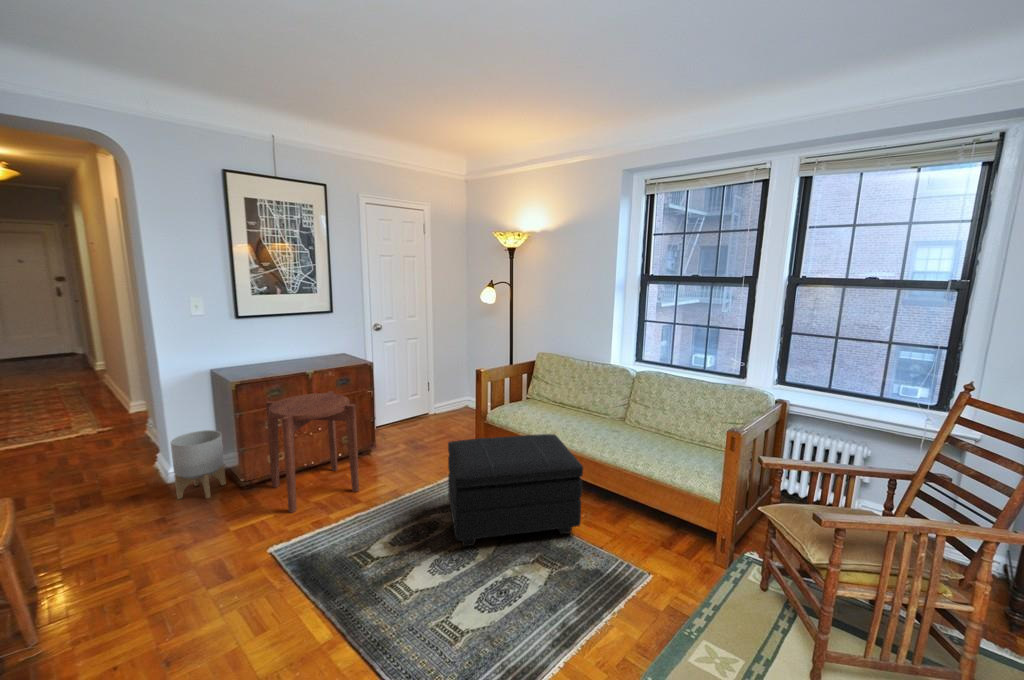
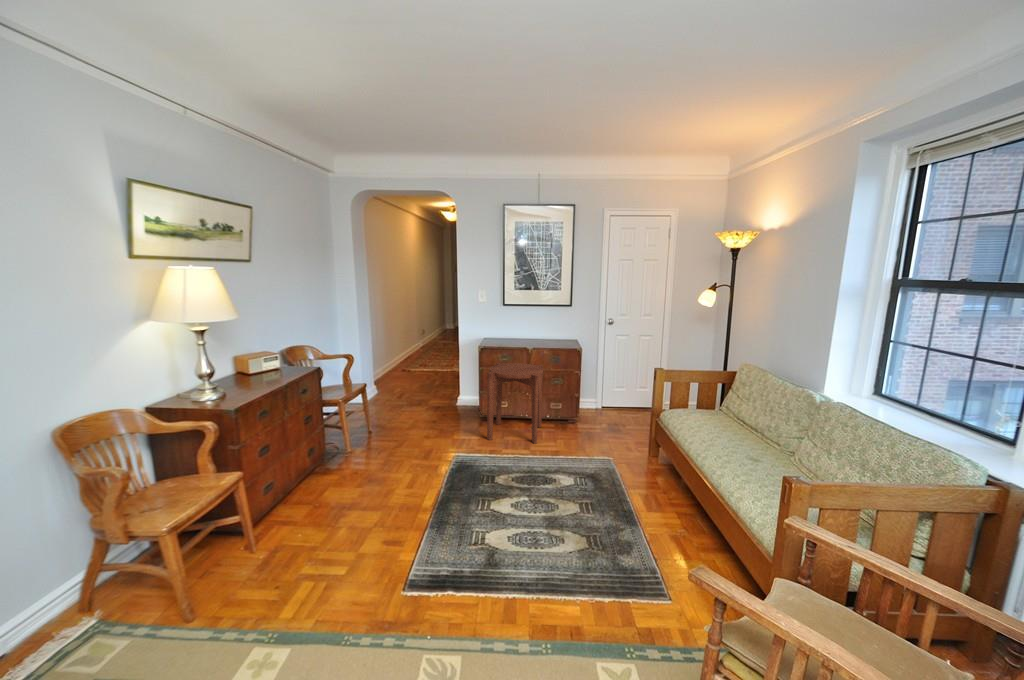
planter: present [171,430,226,499] -> none [452,375,479,418]
footstool: present [448,434,583,546] -> none [543,420,682,538]

